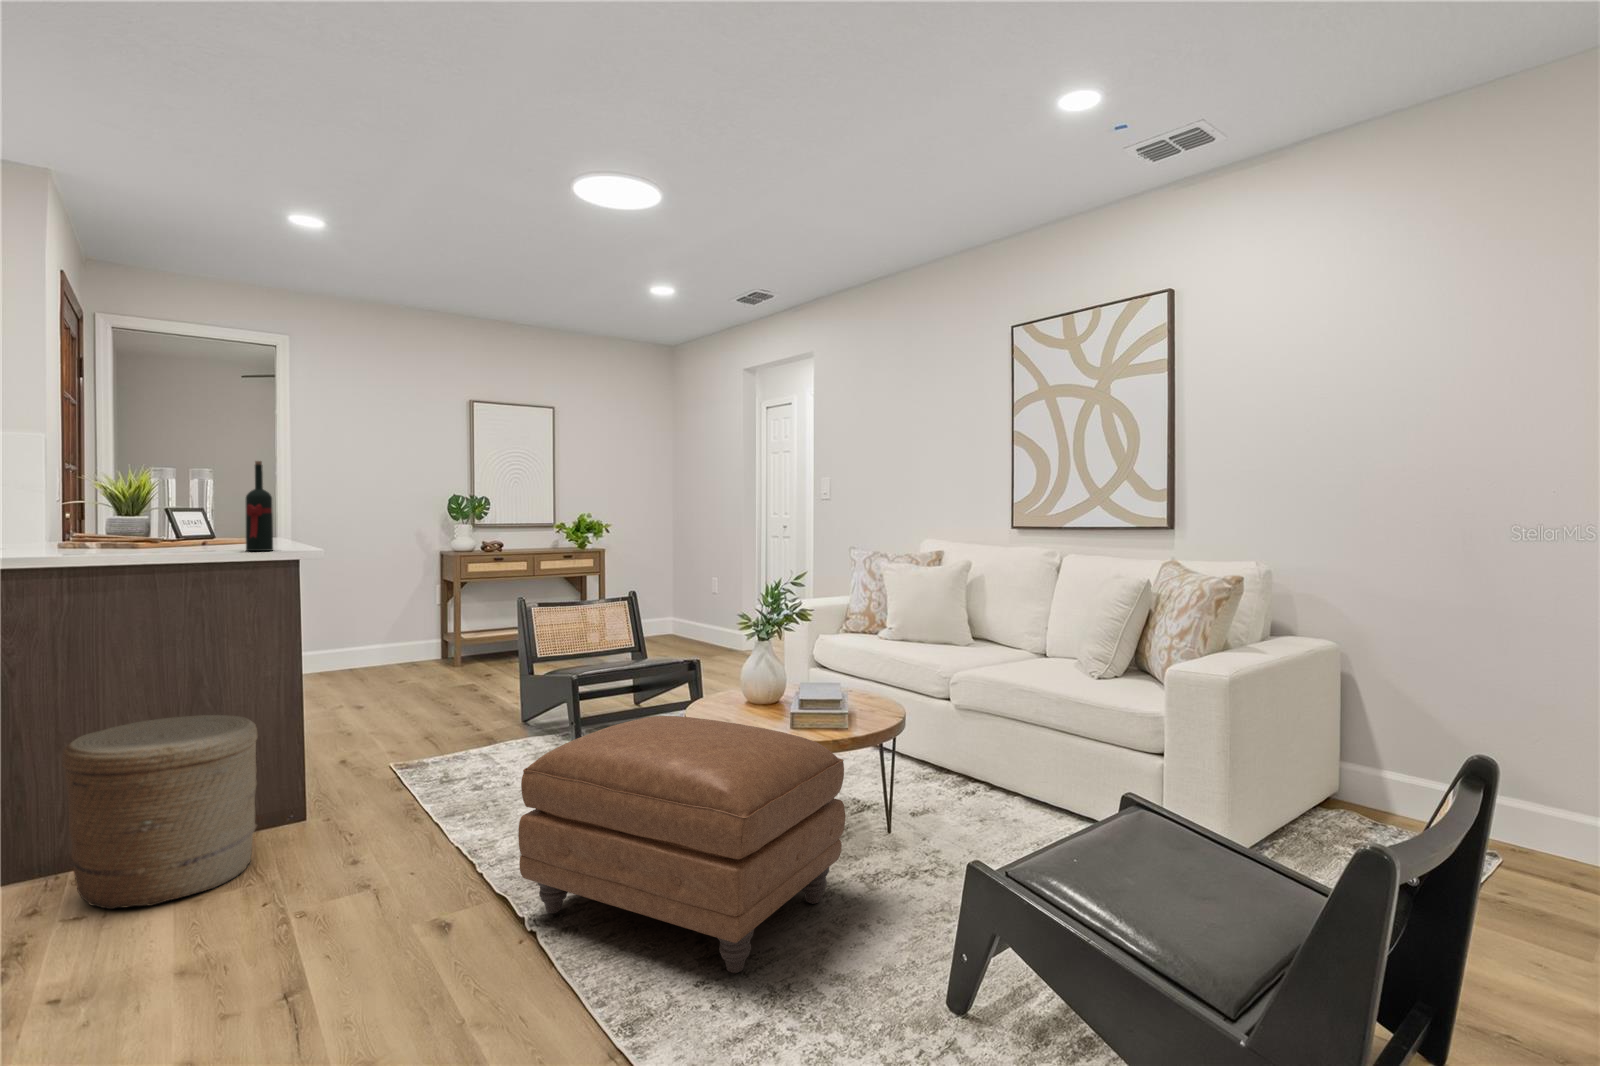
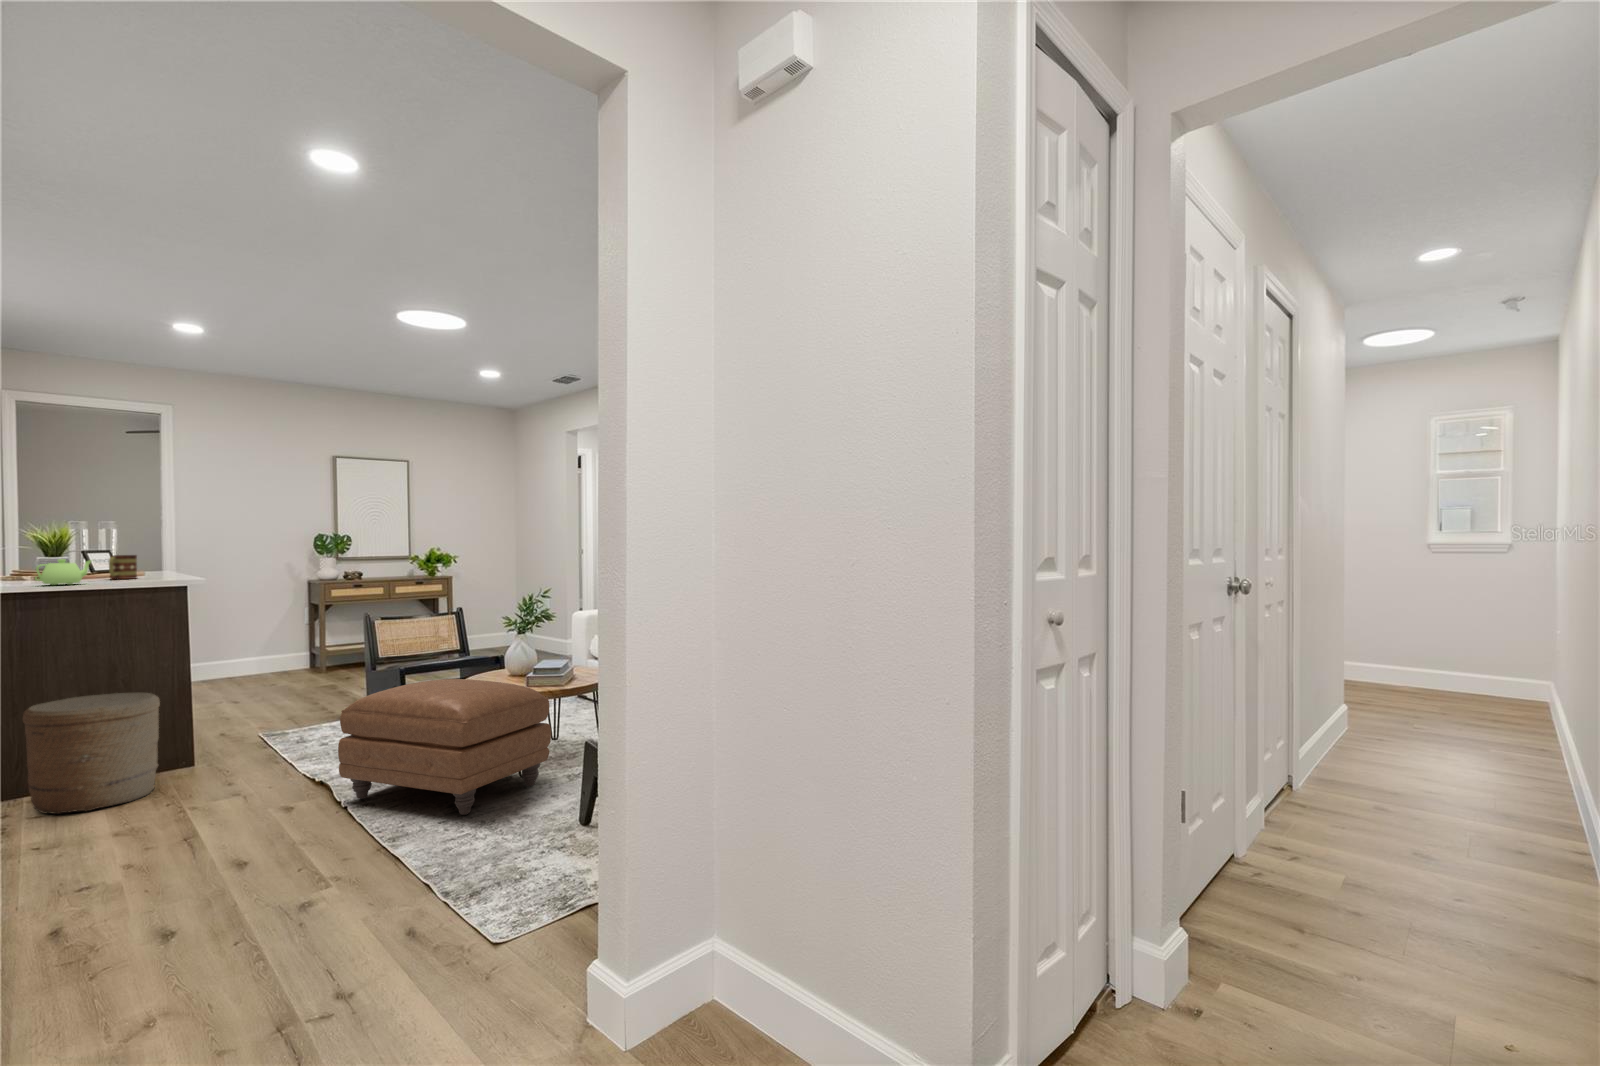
wine bottle: present [246,461,273,551] -> none [150,519,170,581]
mug: none [193,513,233,547] -> present [109,555,137,579]
teapot: none [86,517,169,555] -> present [35,559,91,585]

